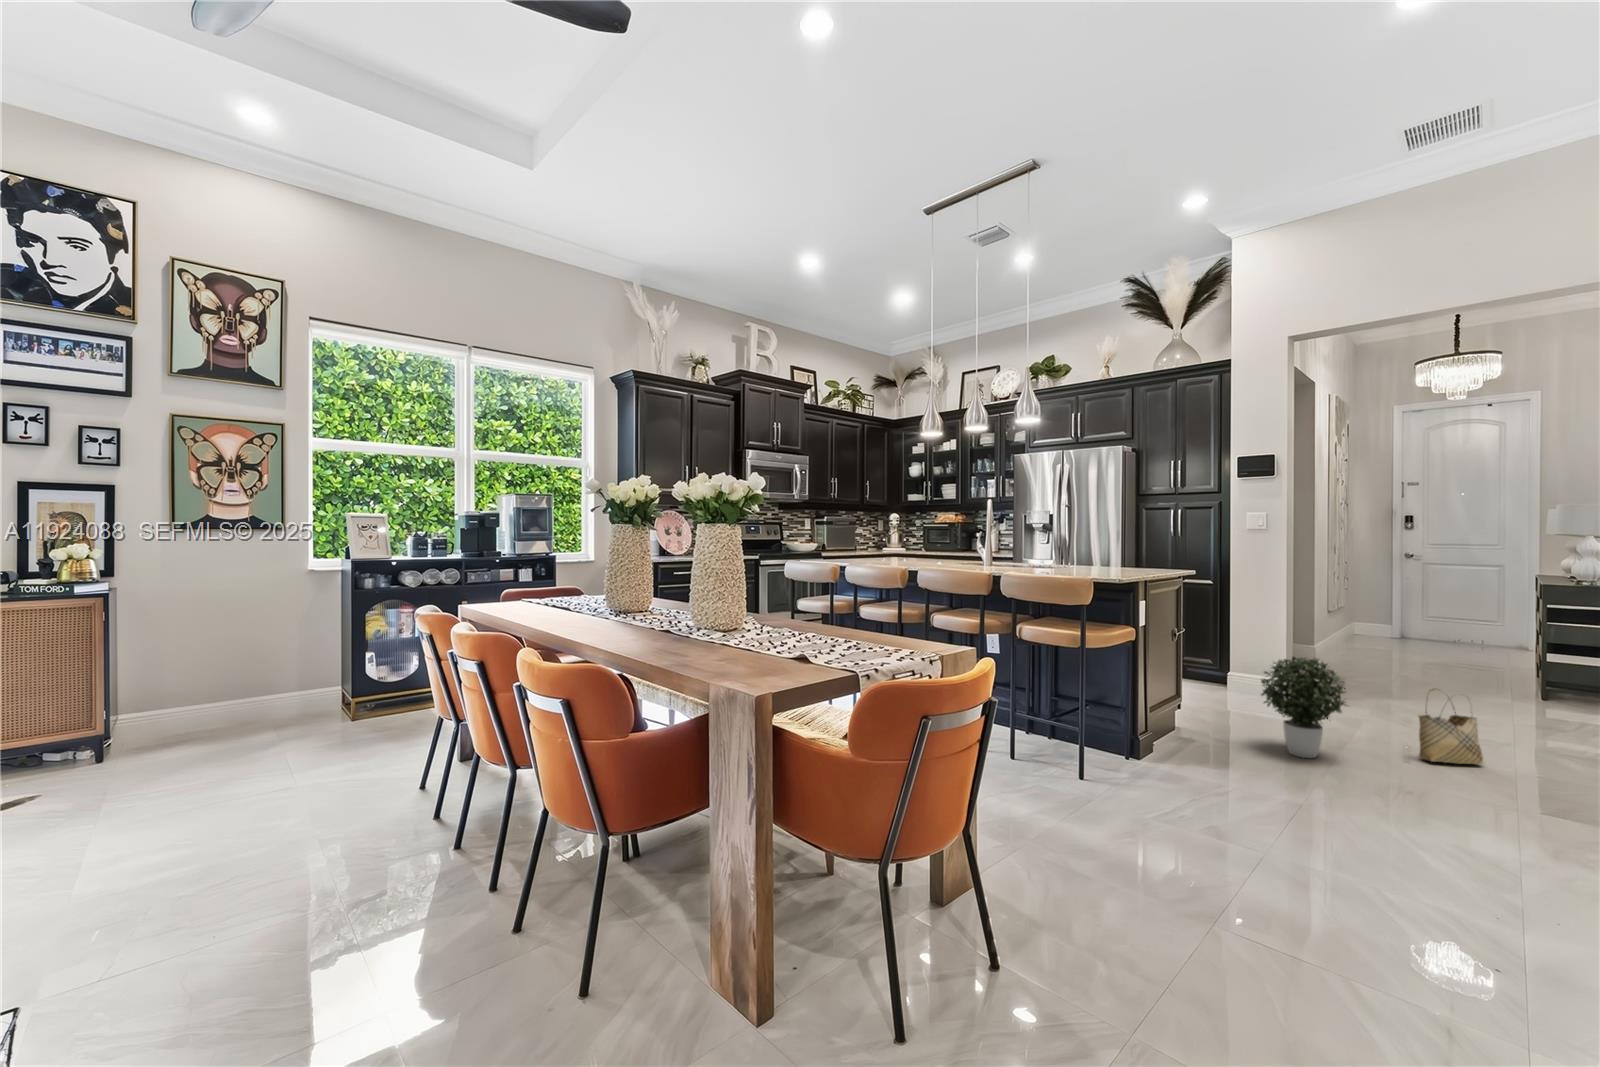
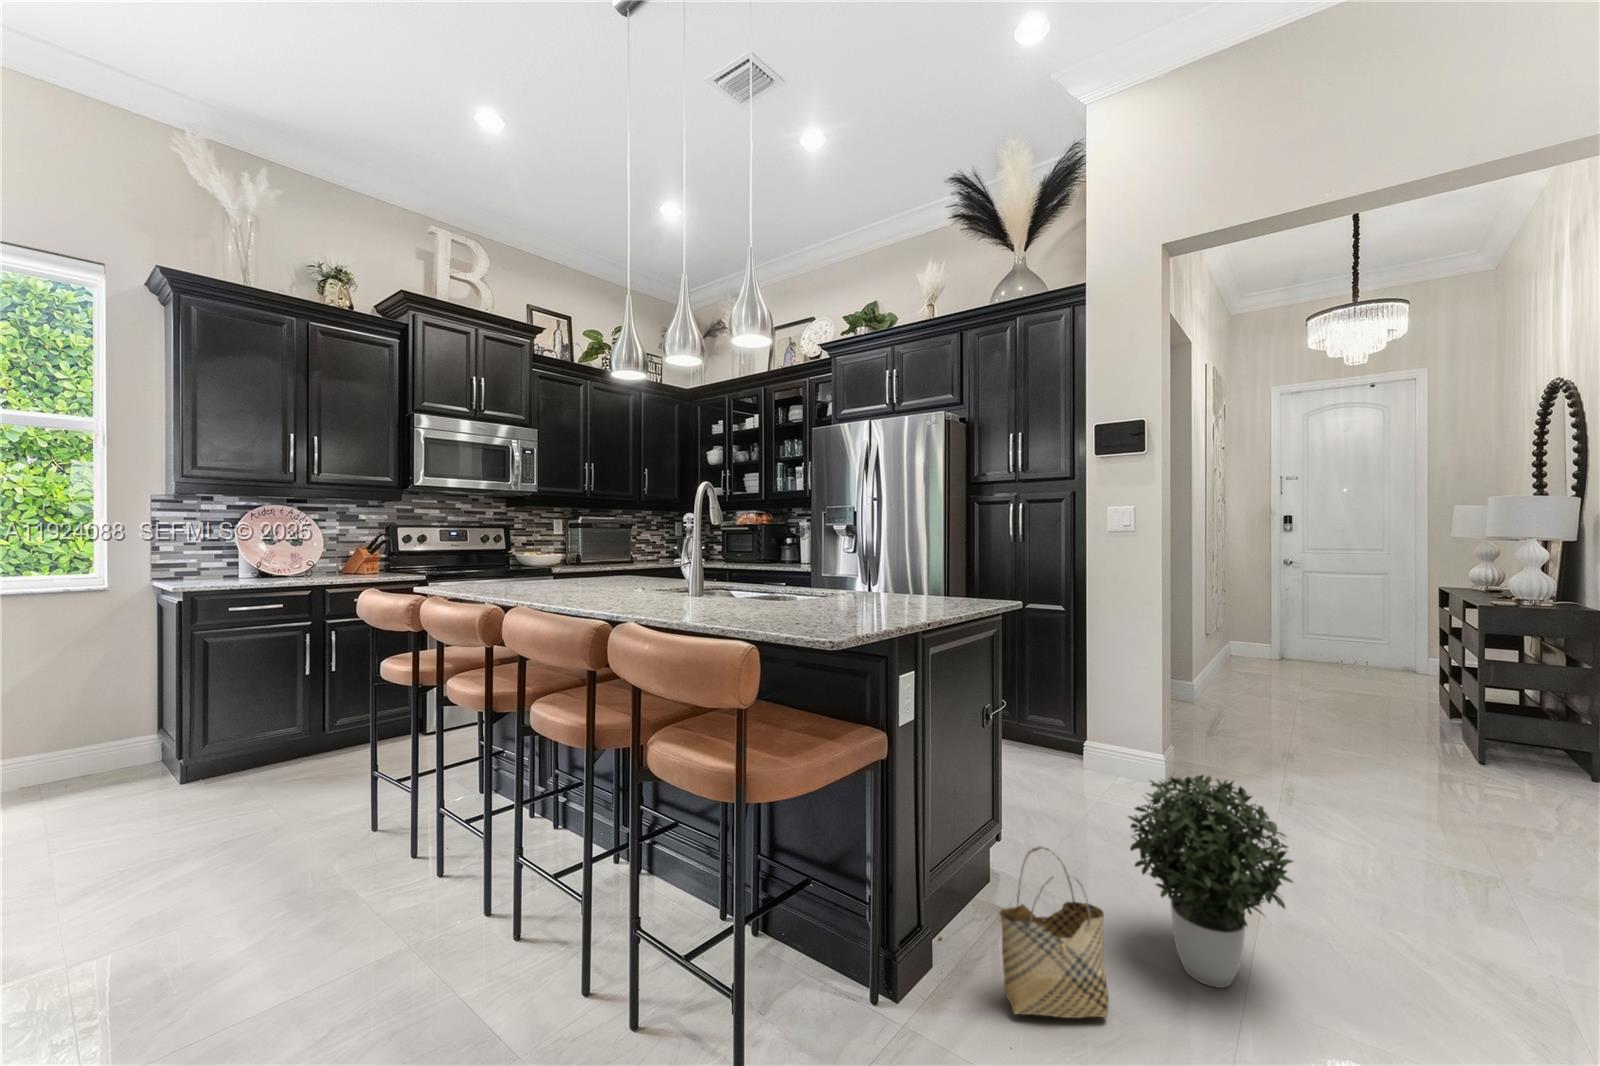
woven basket: present [1419,689,1483,764] -> present [999,847,1109,1018]

